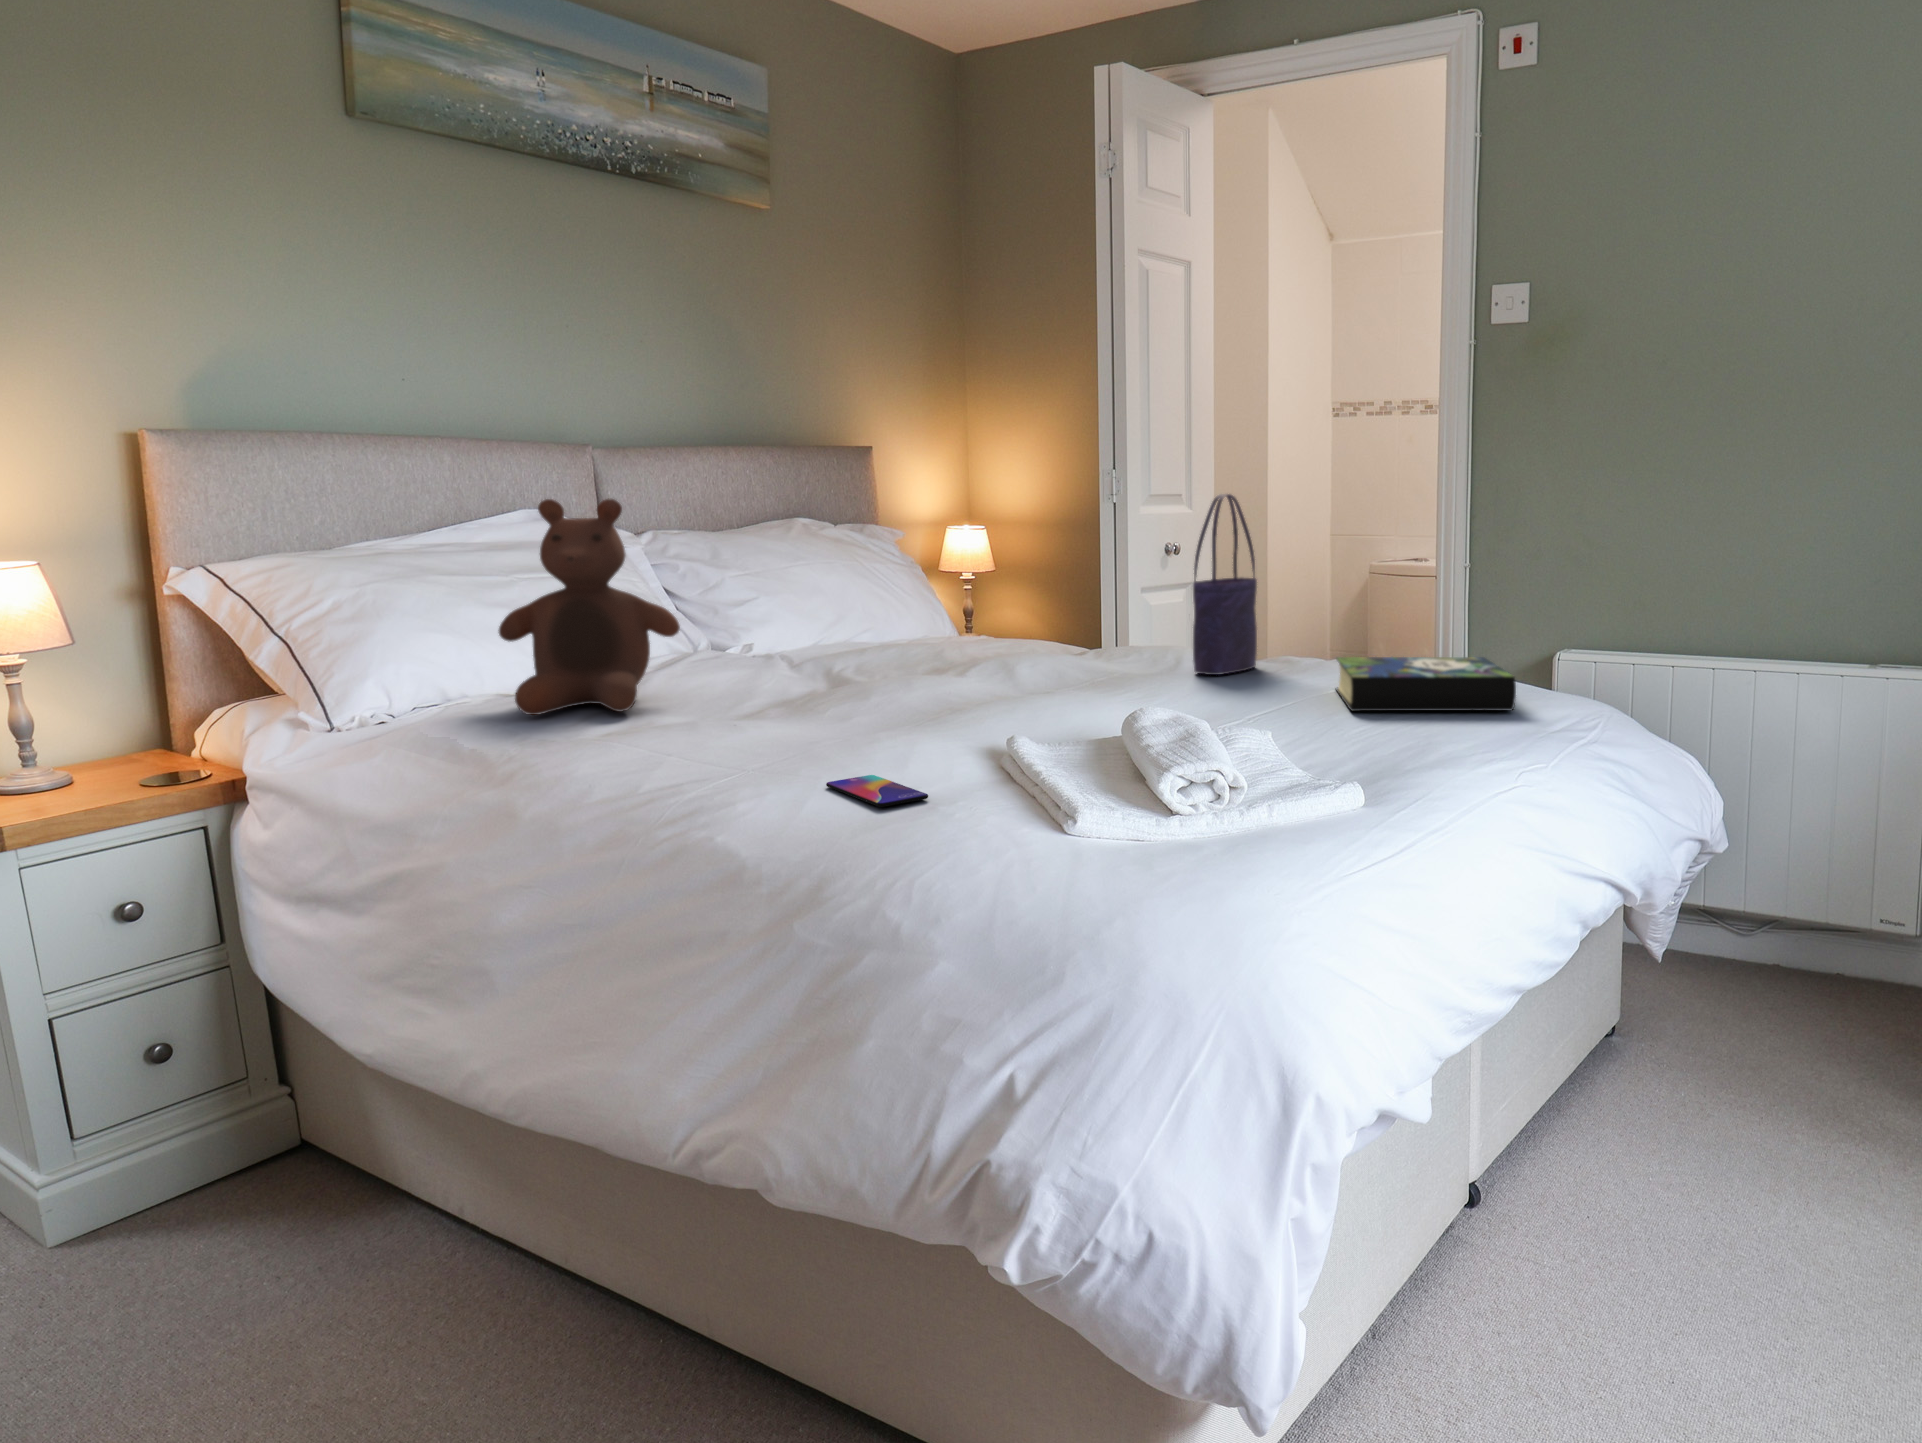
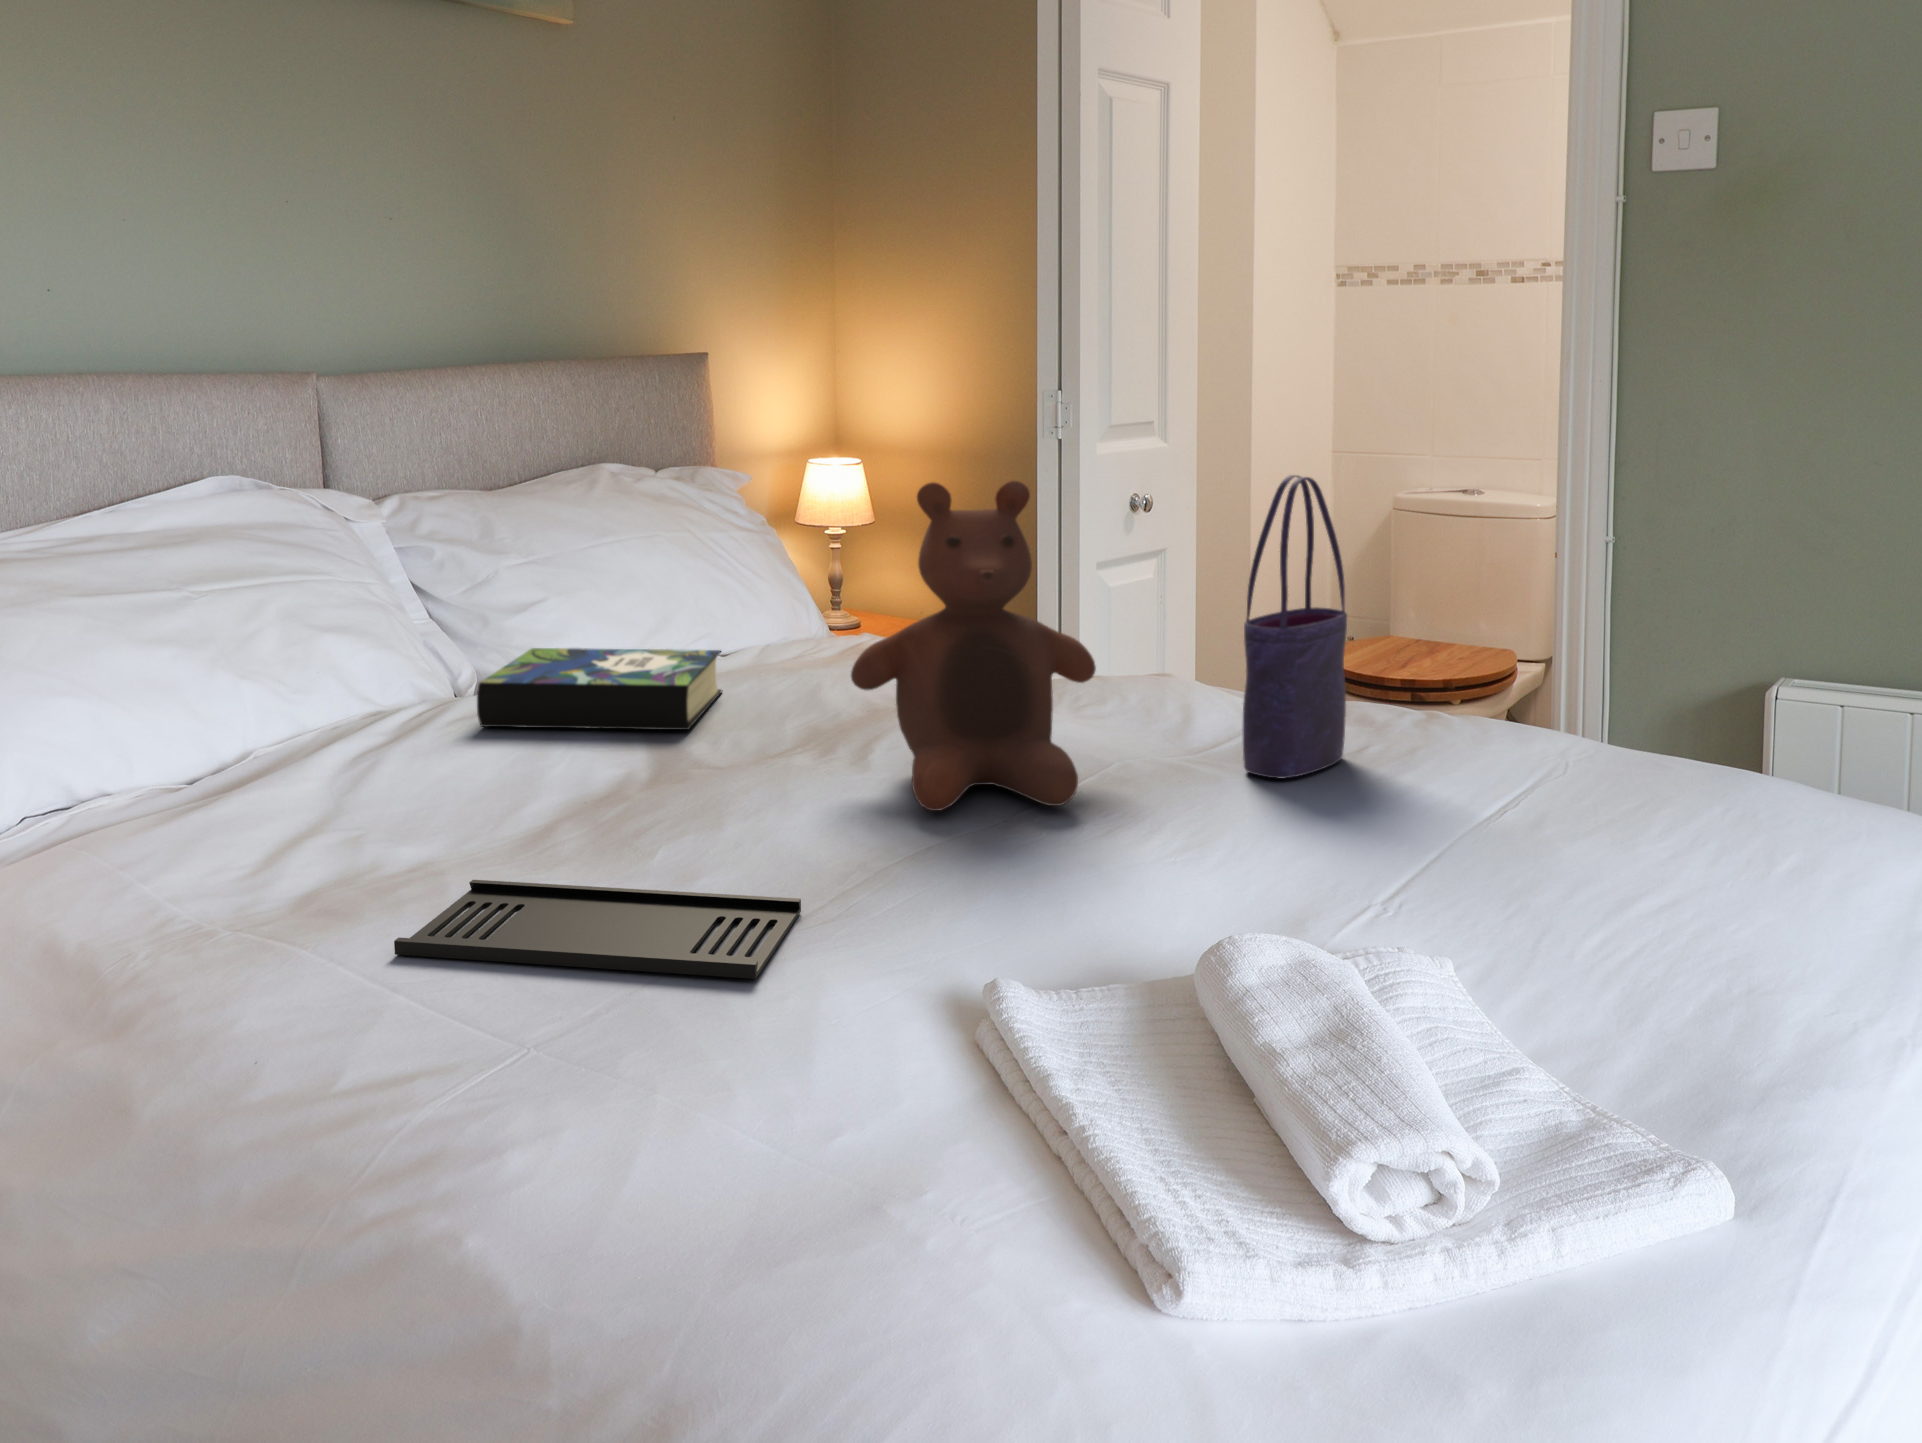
stuffed bear: present [498,499,680,715] -> present [851,481,1096,811]
book: present [1336,657,1516,711] -> present [477,648,722,730]
tray: none [671,715,914,746] -> present [394,880,801,979]
smartphone: present [826,775,928,807] -> none [663,1078,858,1196]

